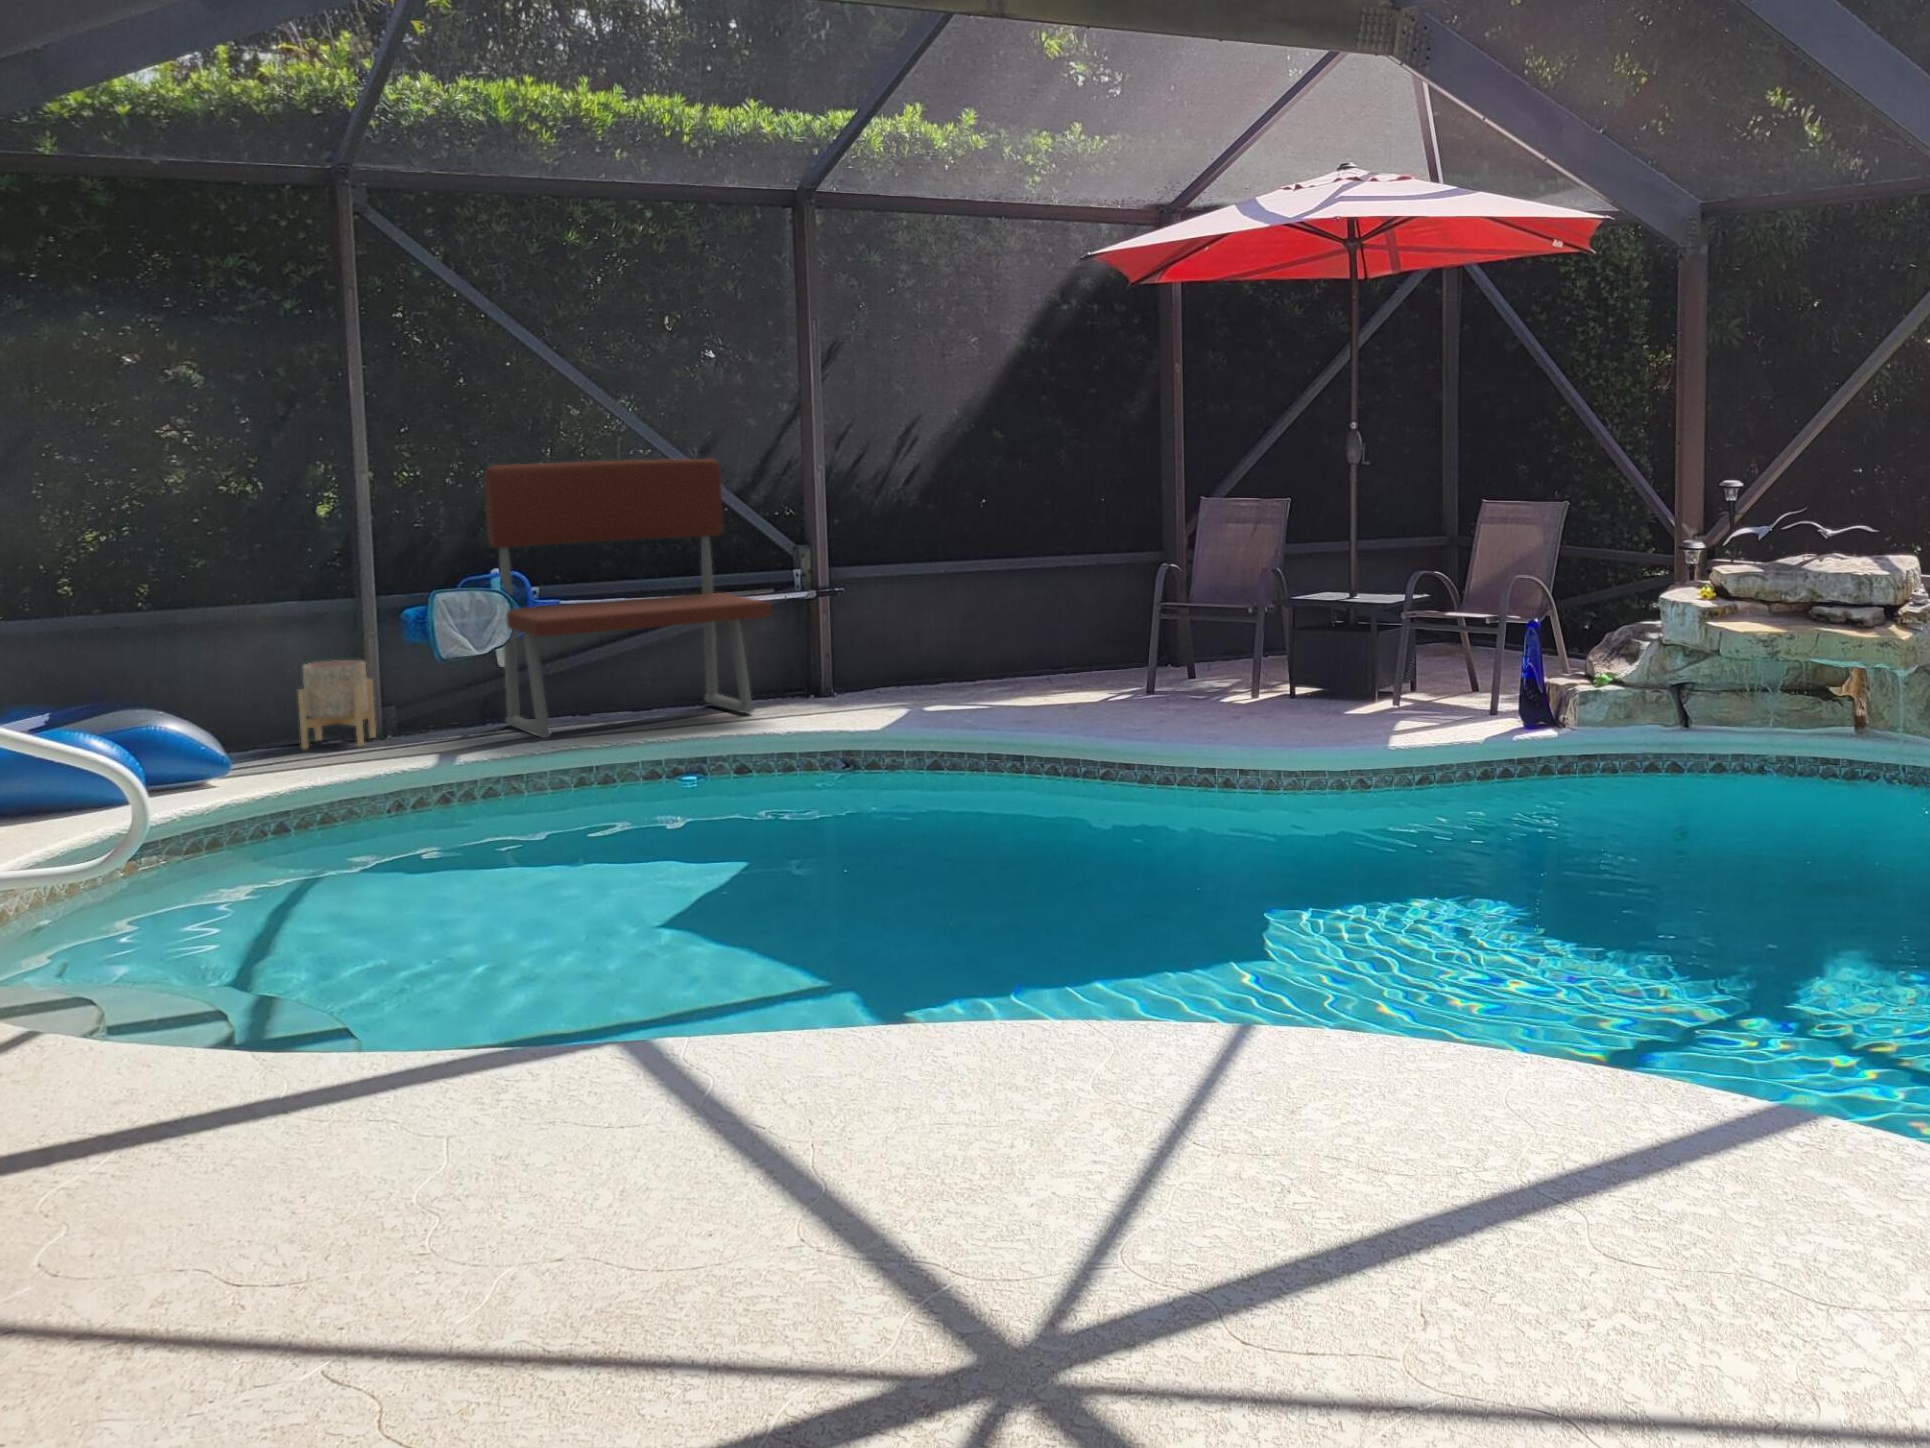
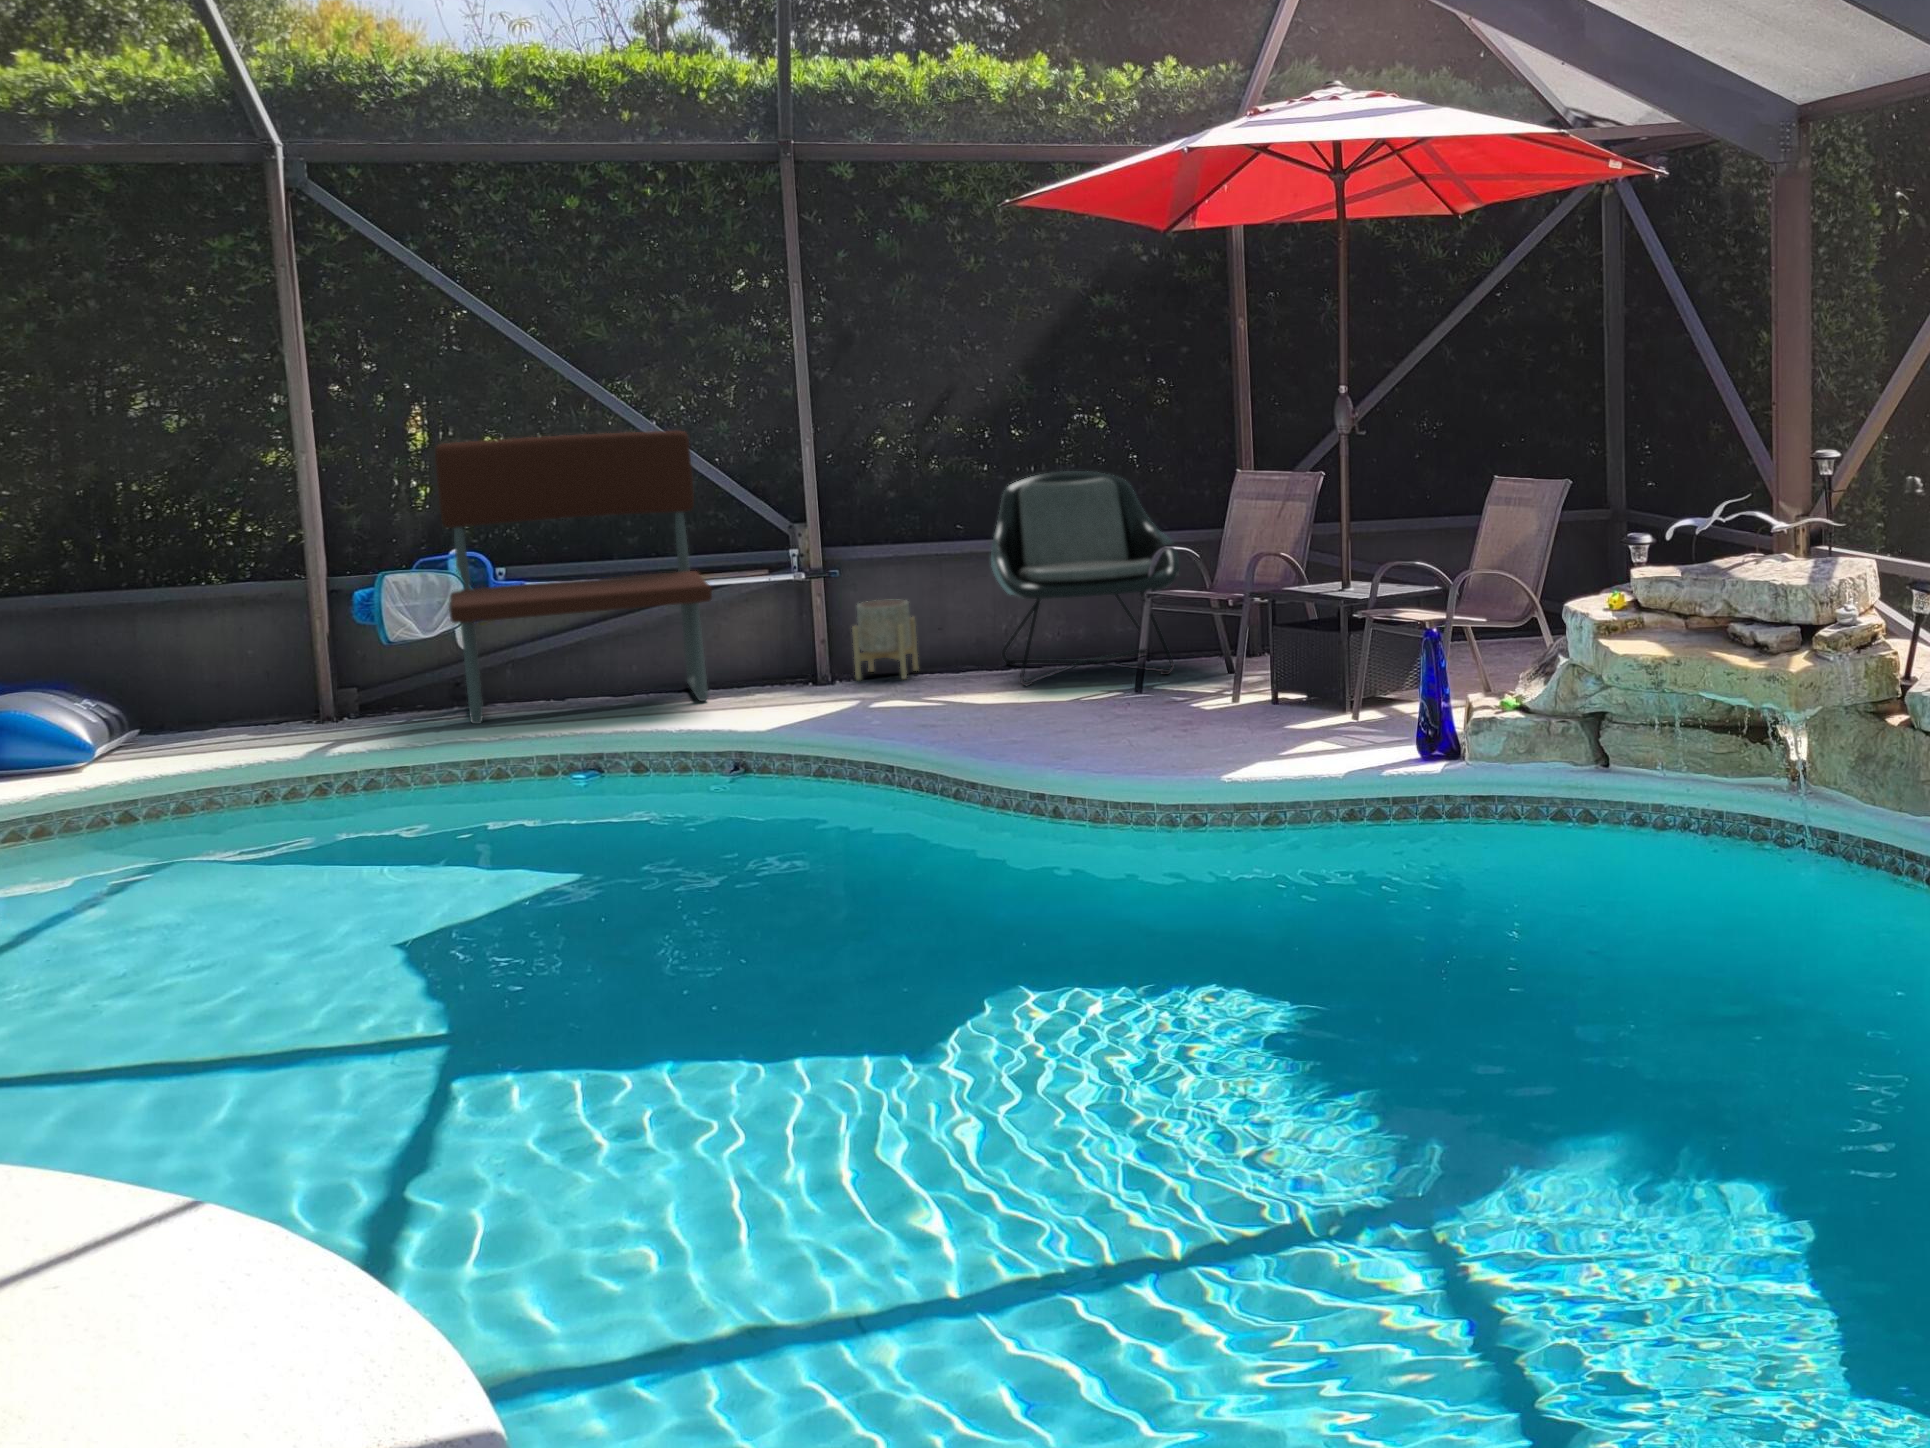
lounge chair: none [984,504,1171,696] -> present [991,471,1179,686]
planter: present [298,660,376,749] -> present [852,600,918,680]

